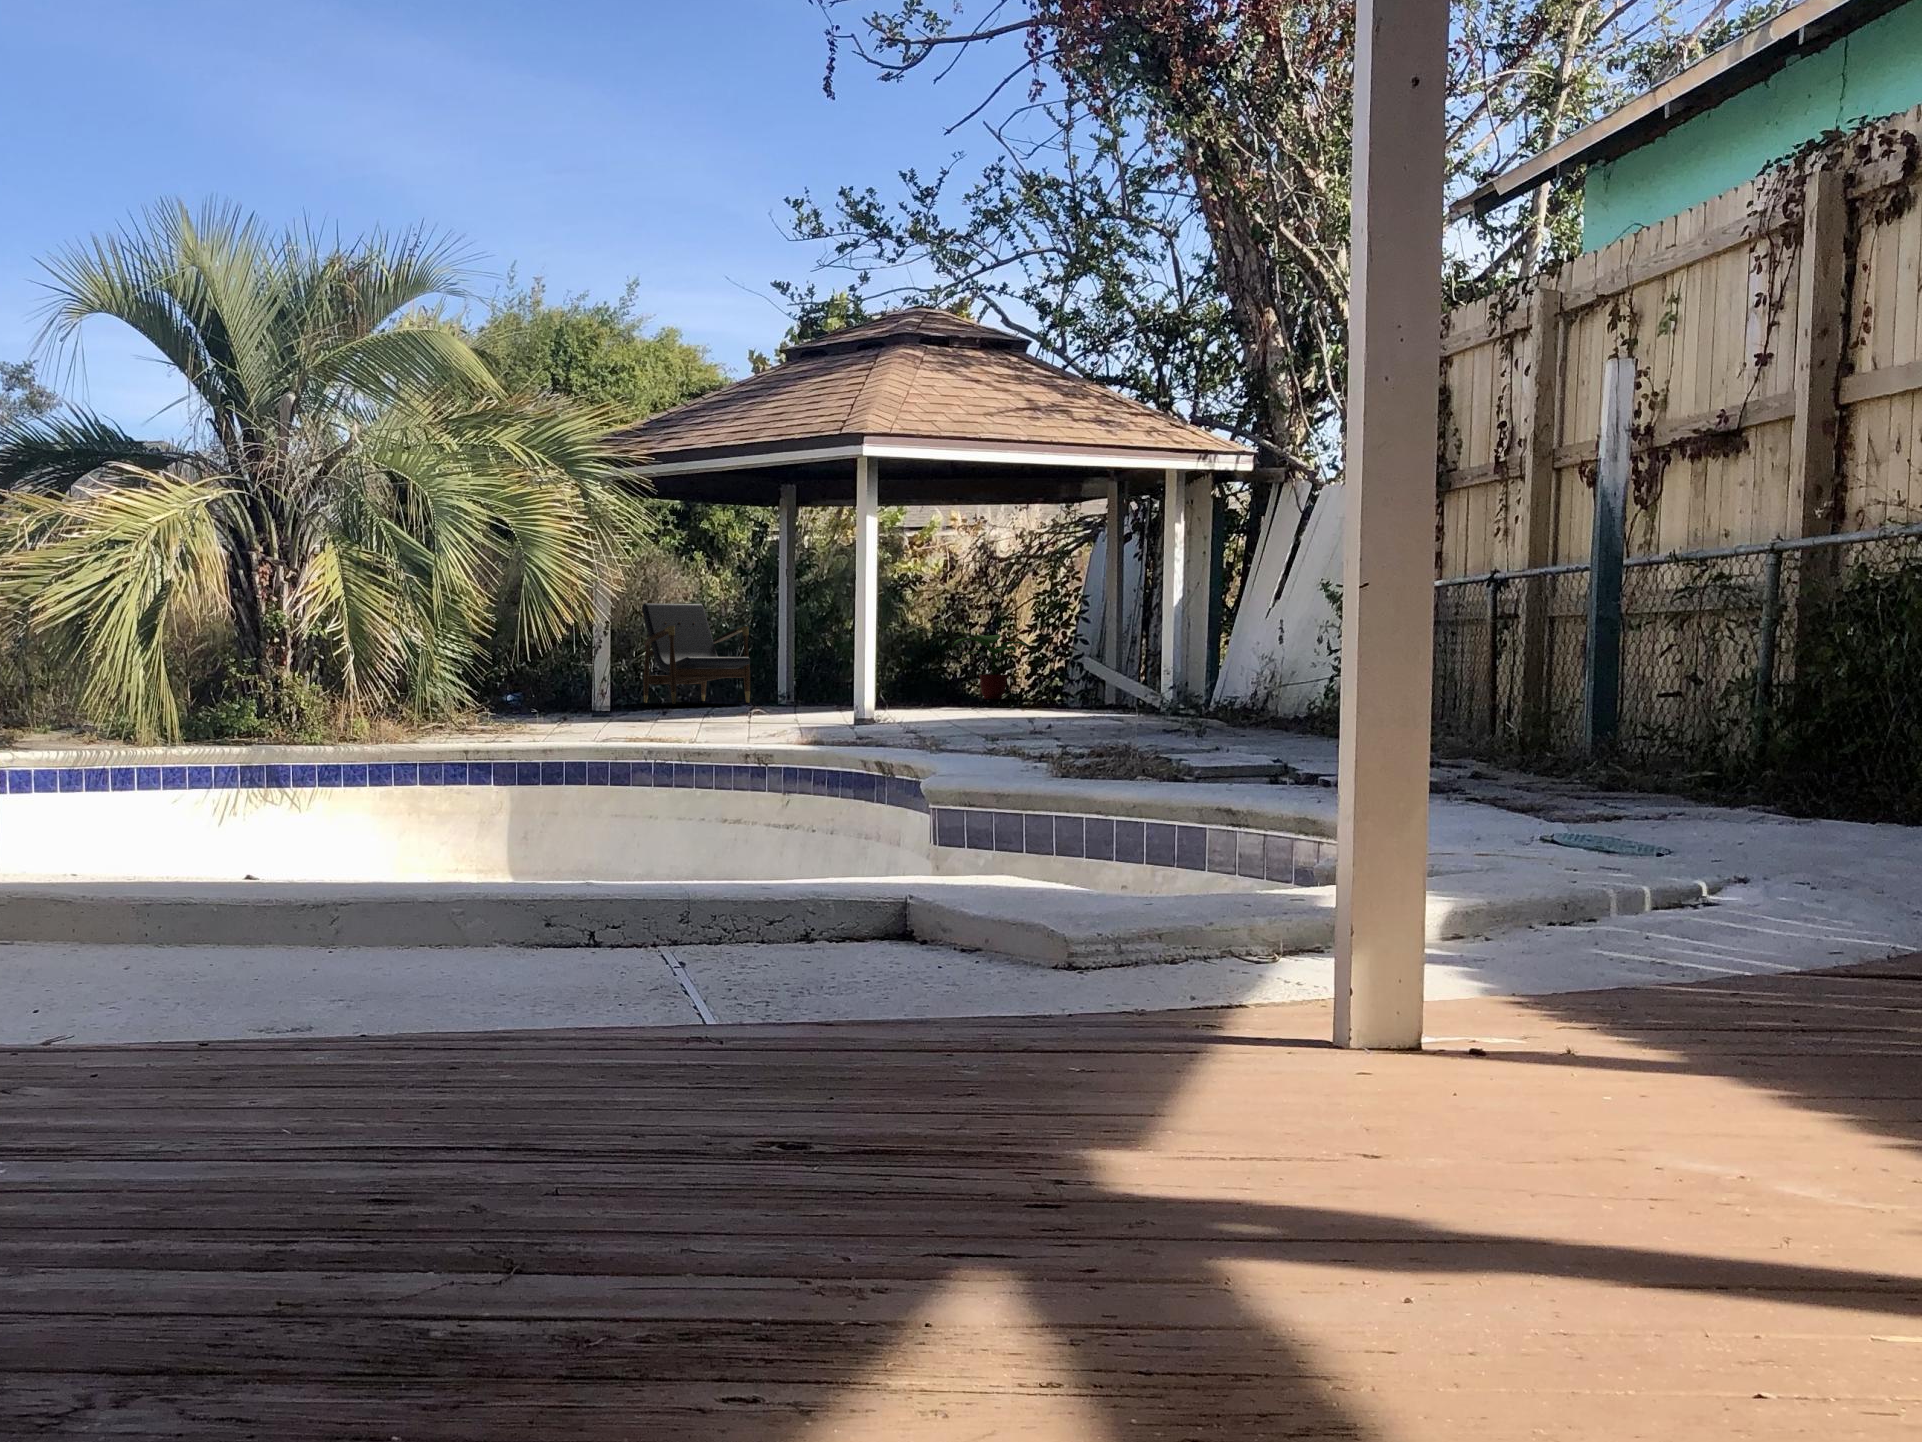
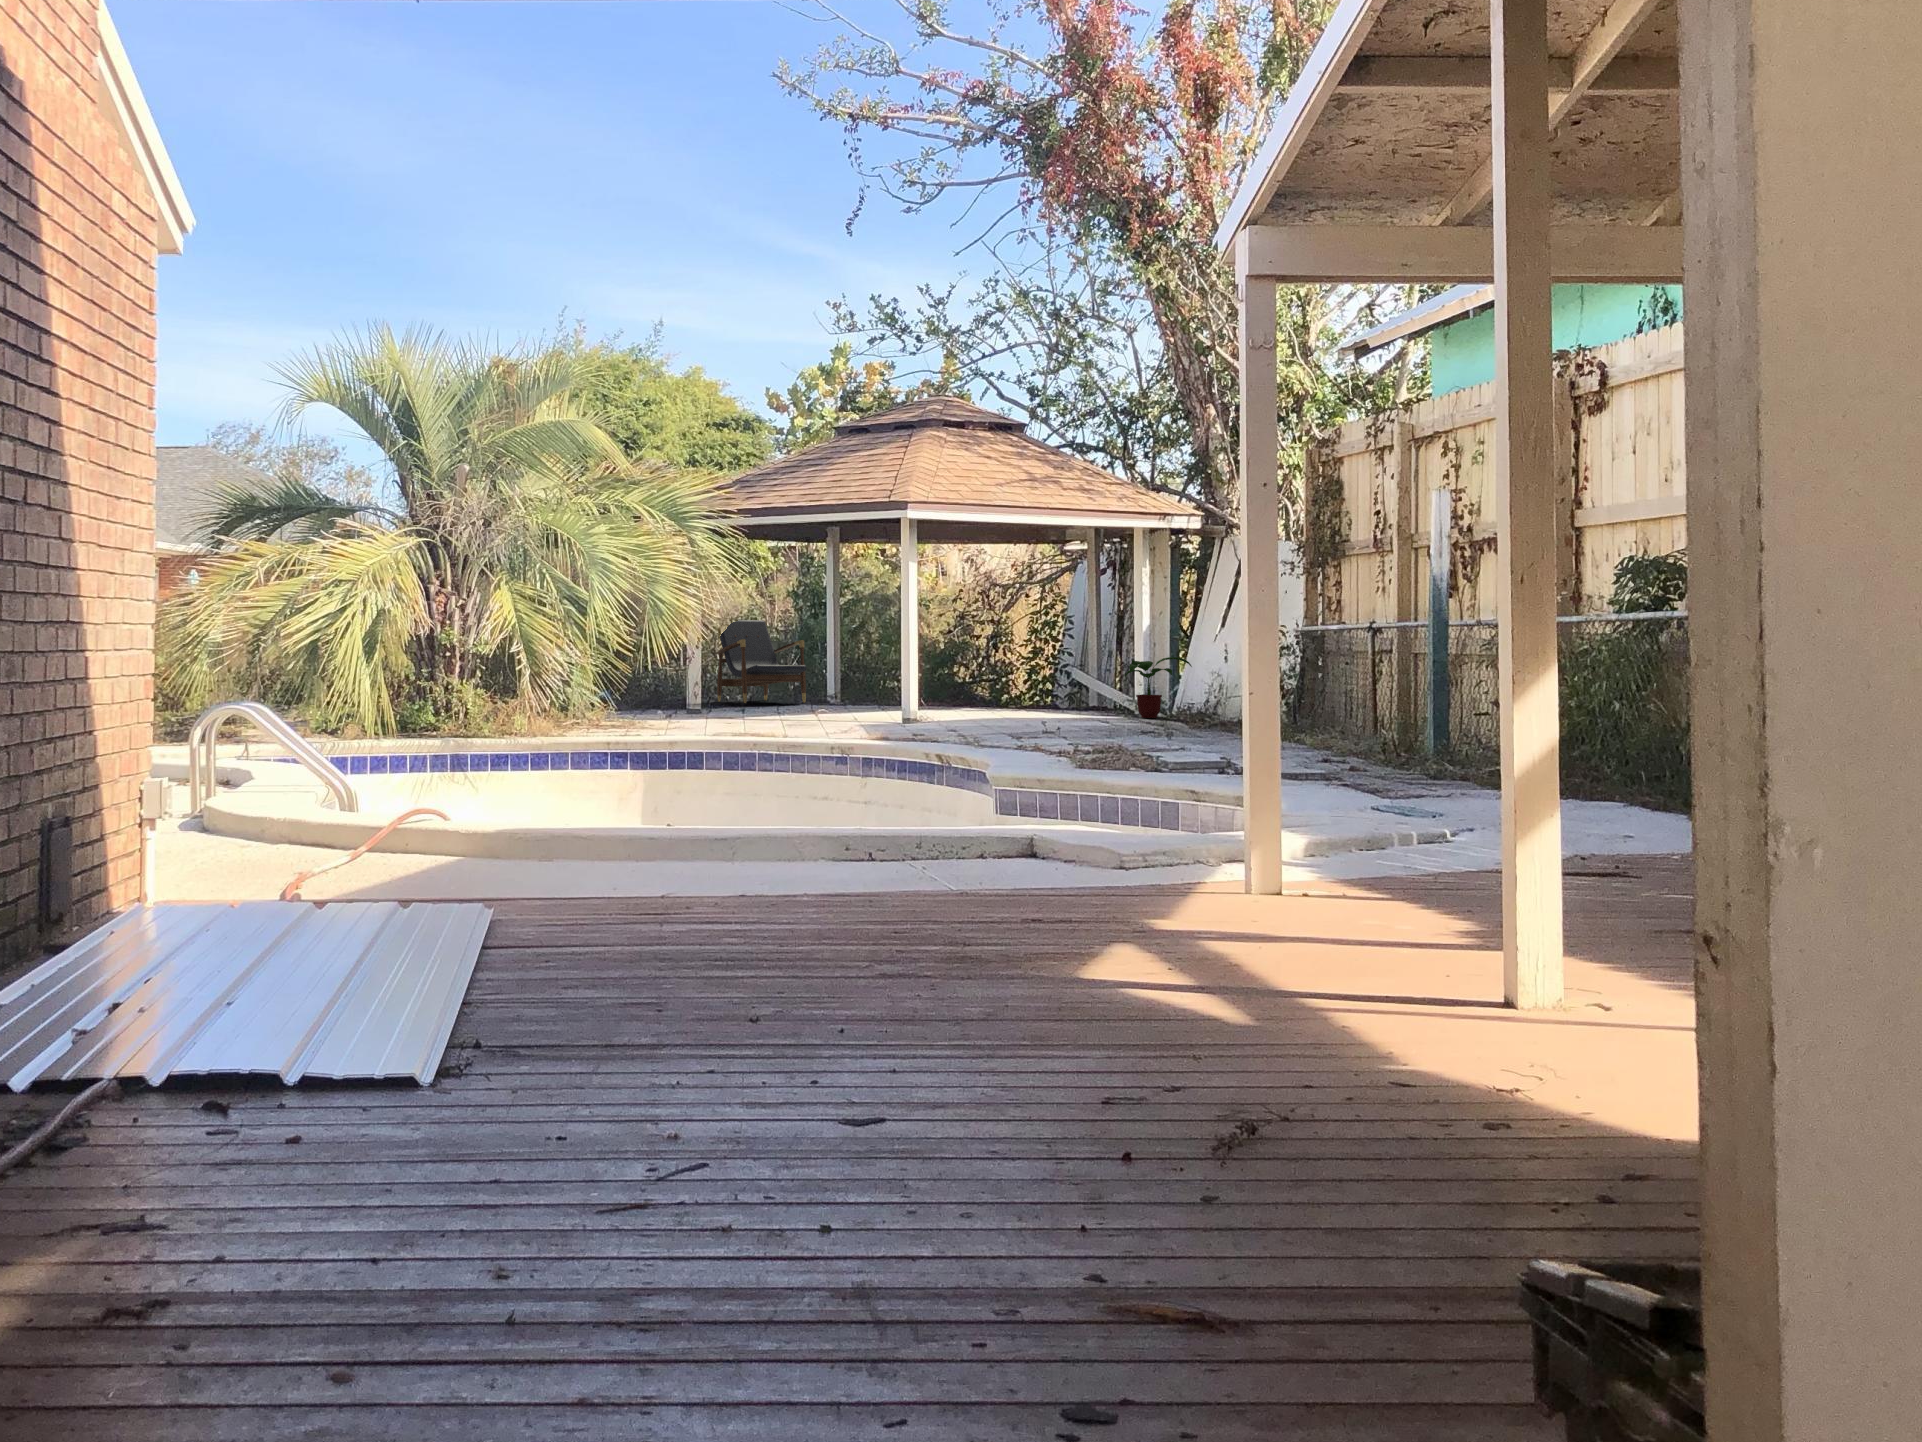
potted plant: present [952,635,1030,699] -> present [1125,657,1192,718]

